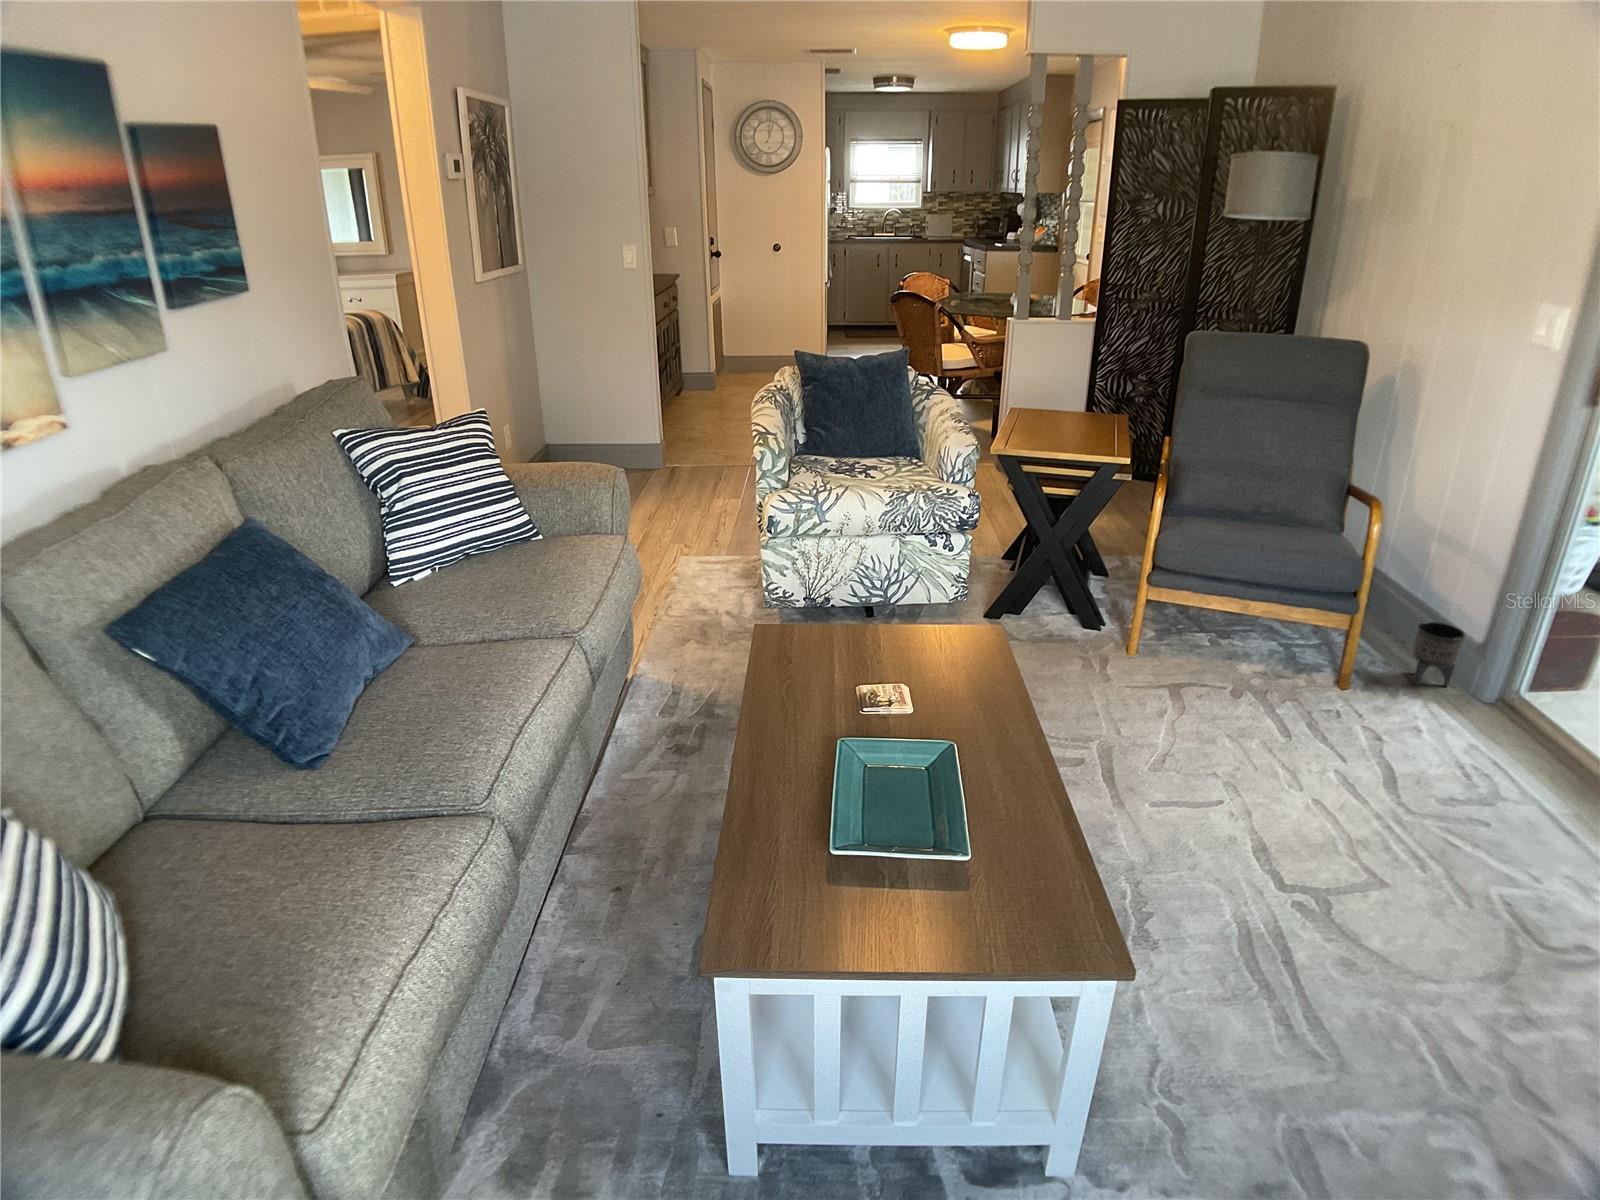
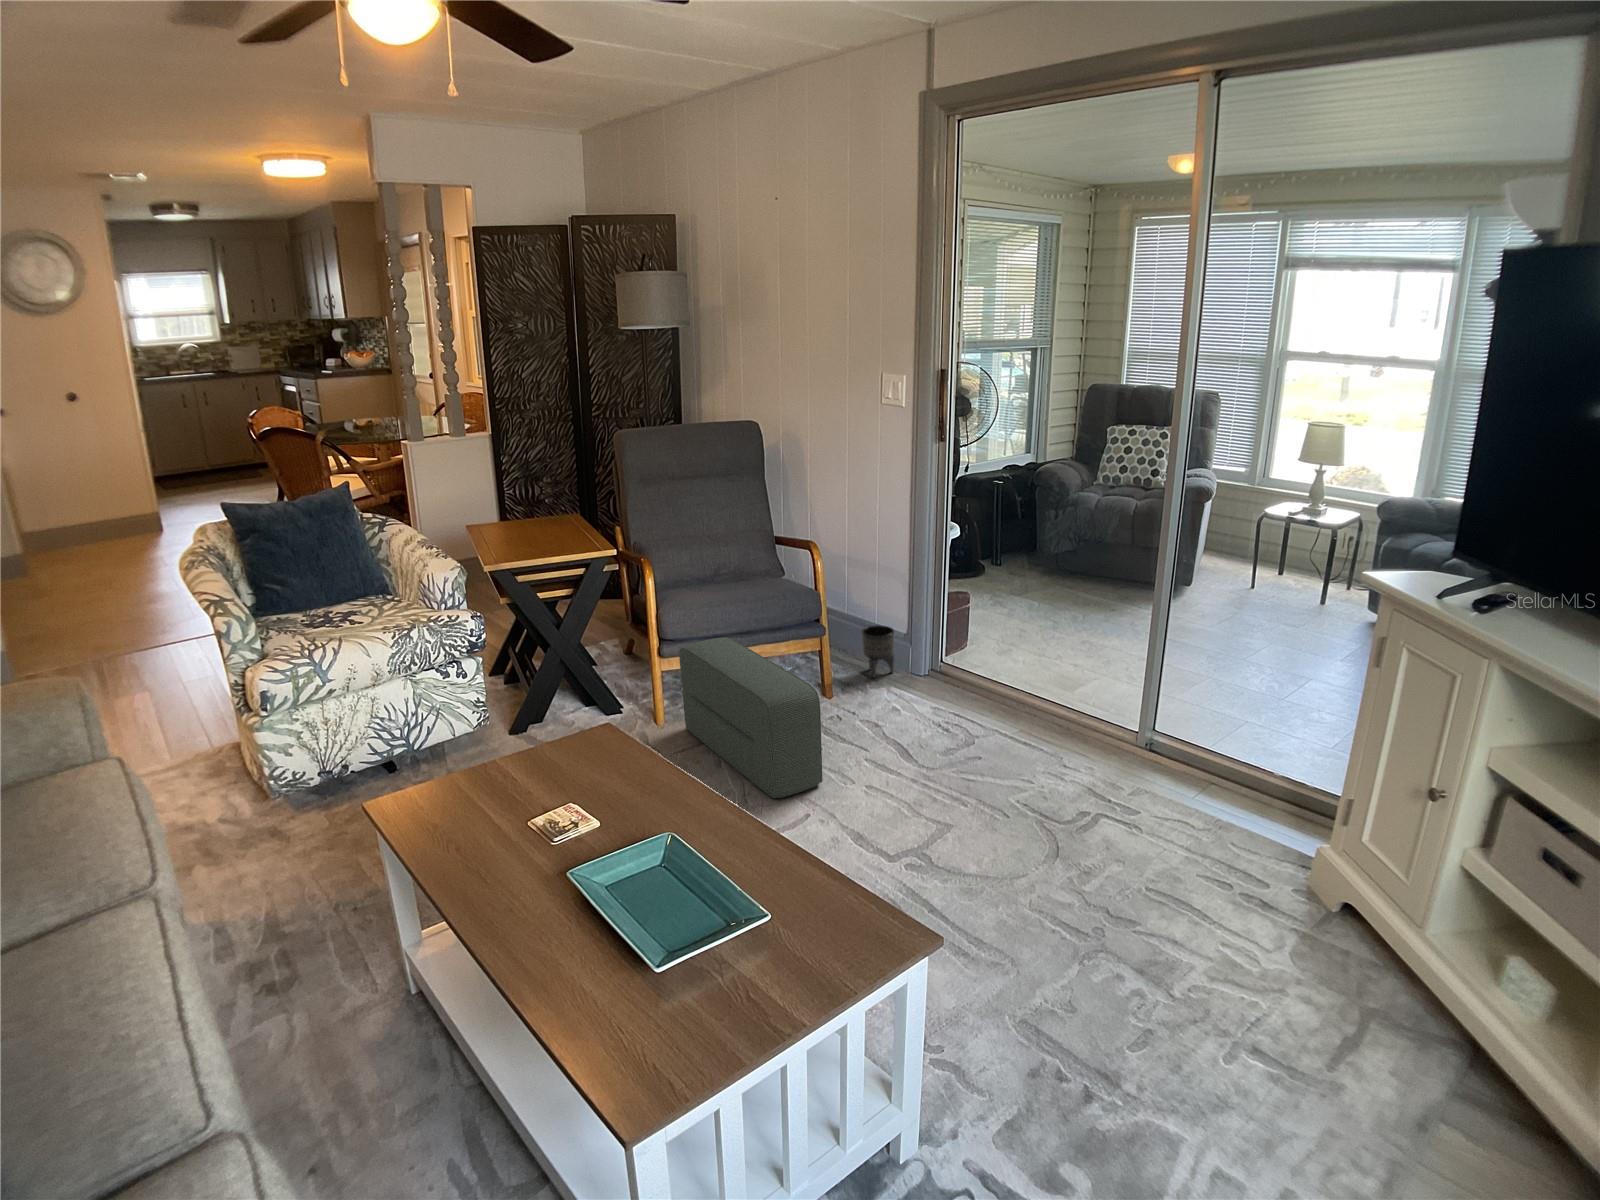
pouf: none [1151,580,1283,775] -> present [679,637,822,798]

